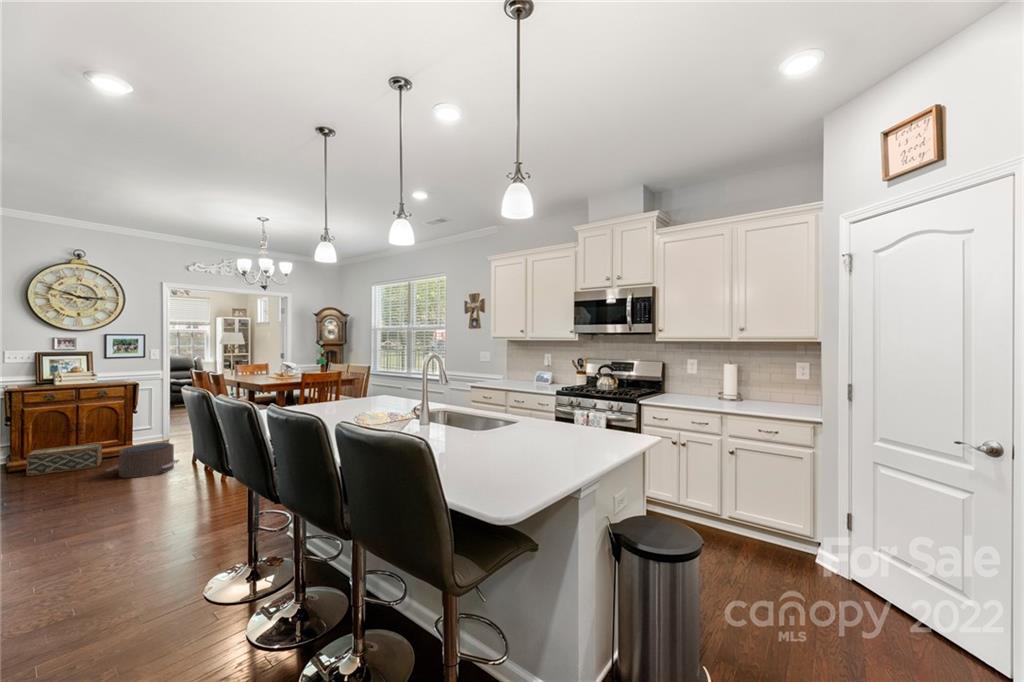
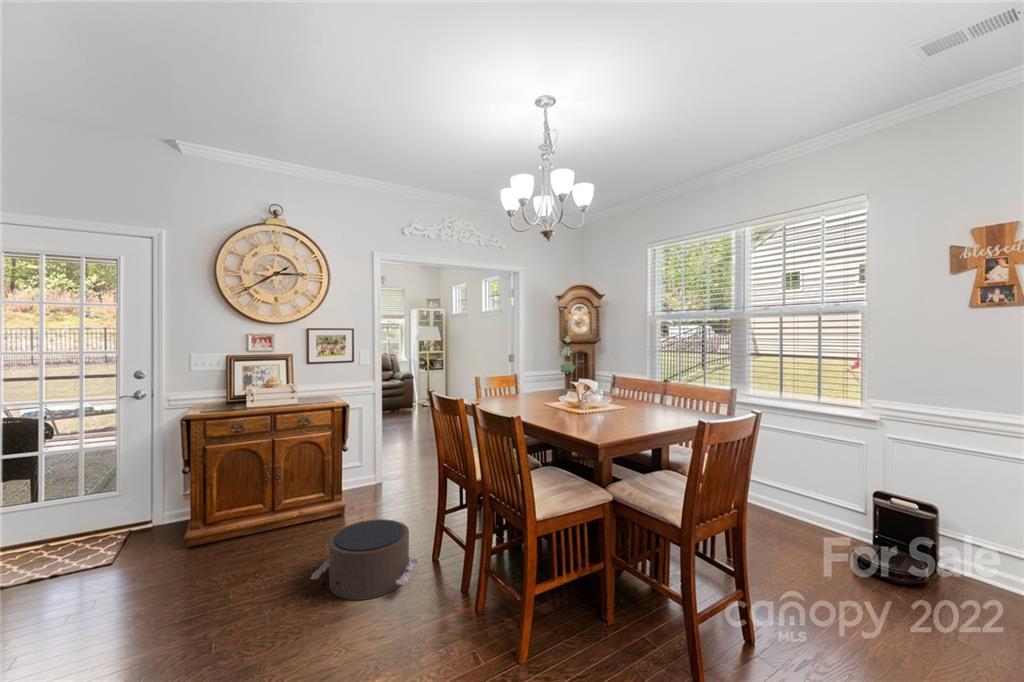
woven basket: present [26,443,102,476] -> none [206,499,304,560]

